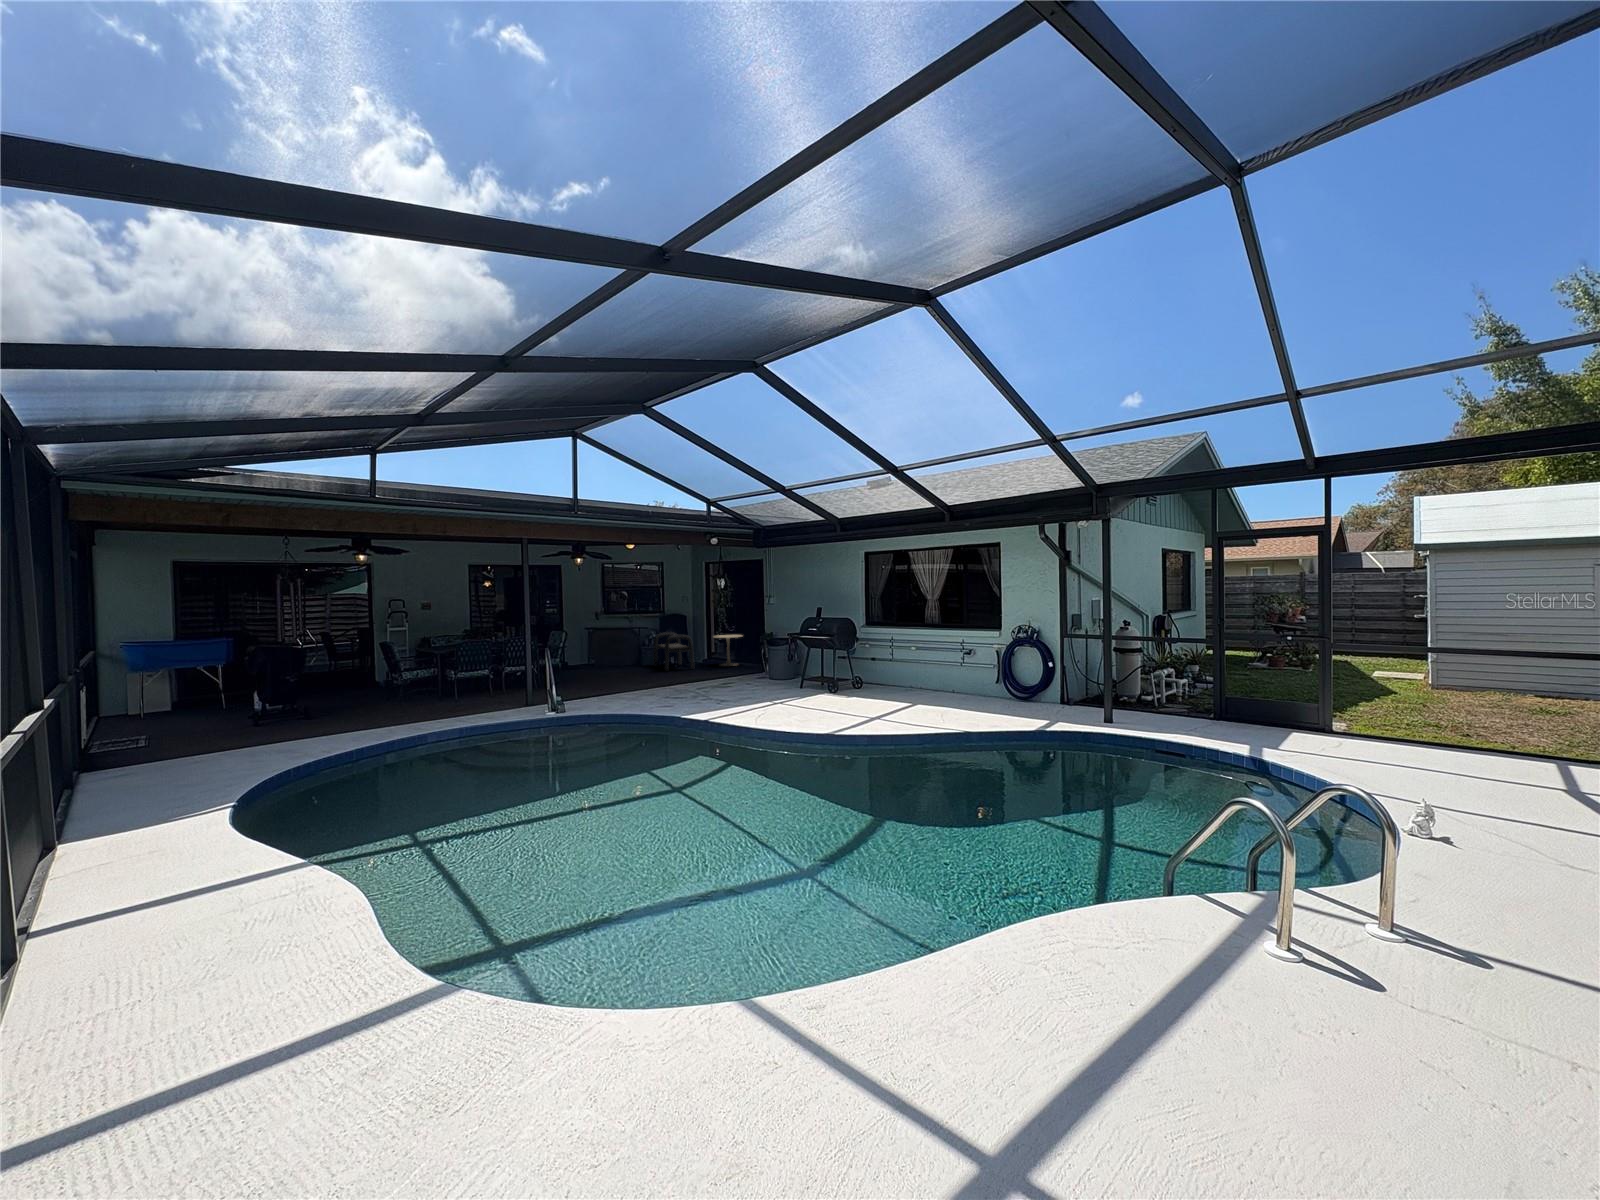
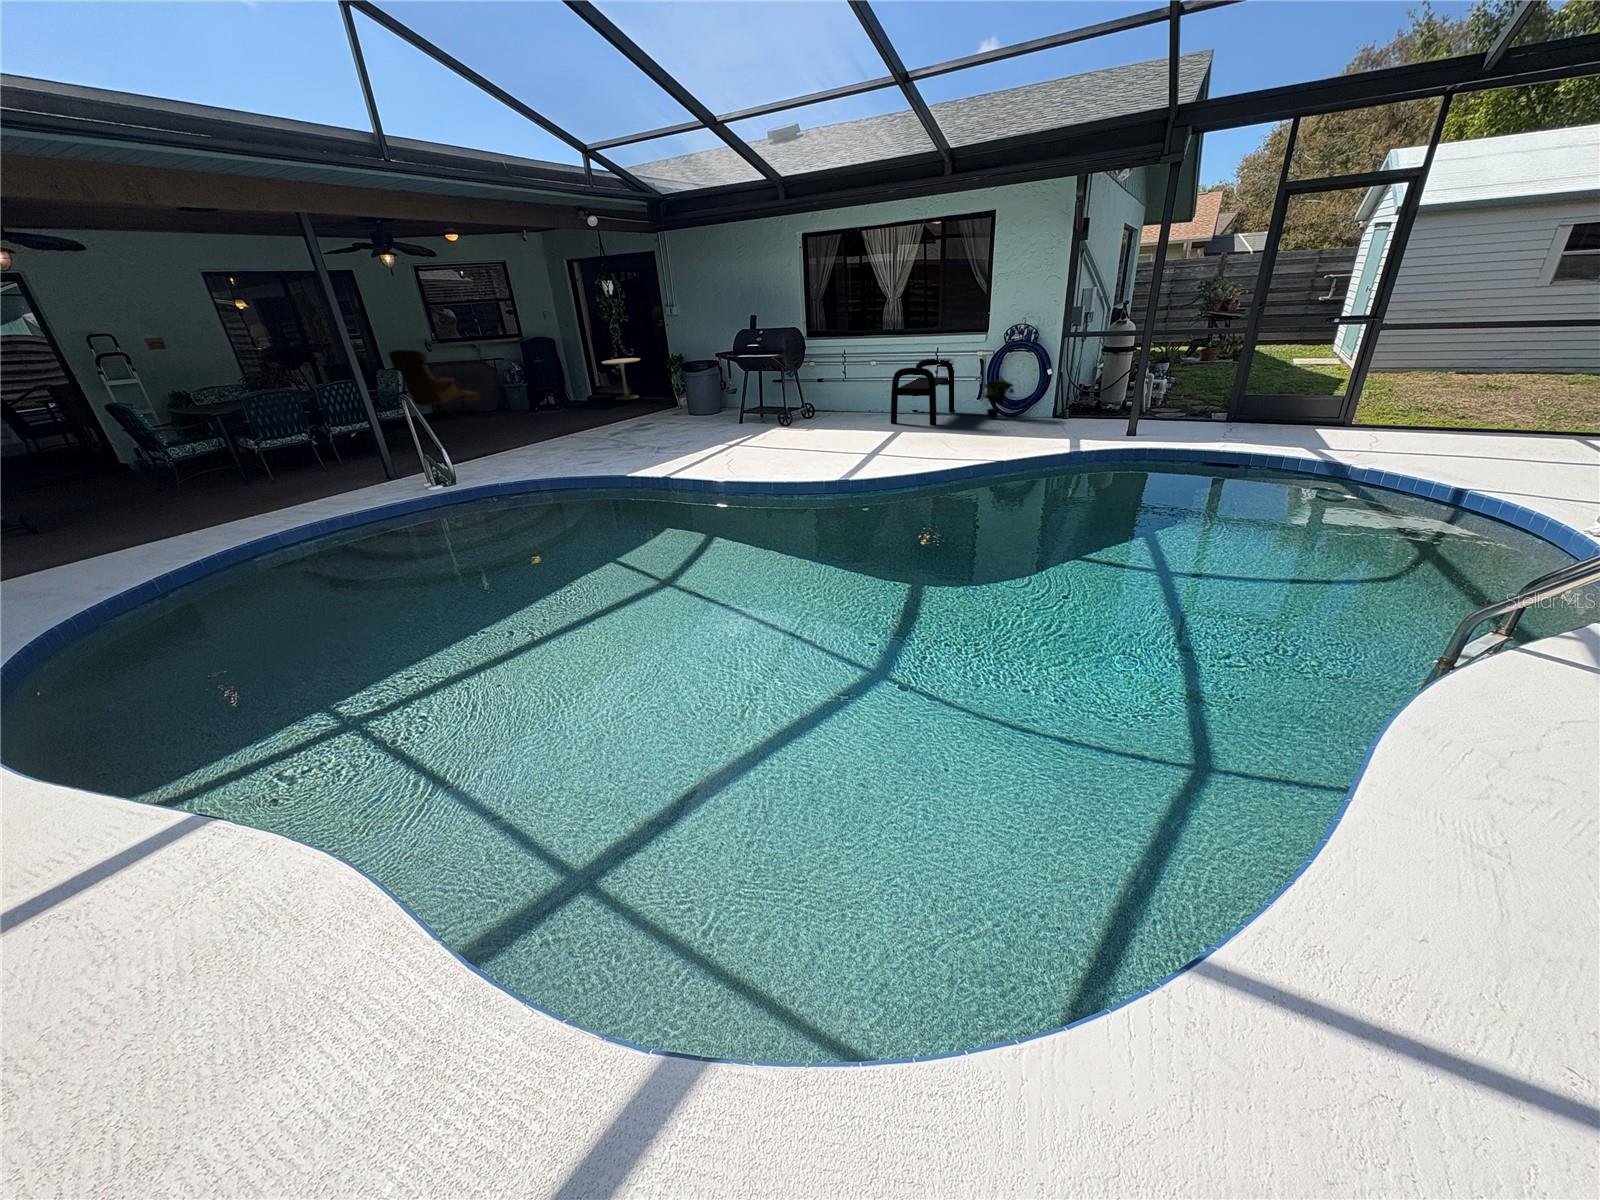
lounge chair: none [557,619,618,672] -> present [389,350,481,421]
bench: present [653,632,694,671] -> present [891,359,955,425]
potted plant: none [993,665,1022,702] -> present [985,376,1014,419]

